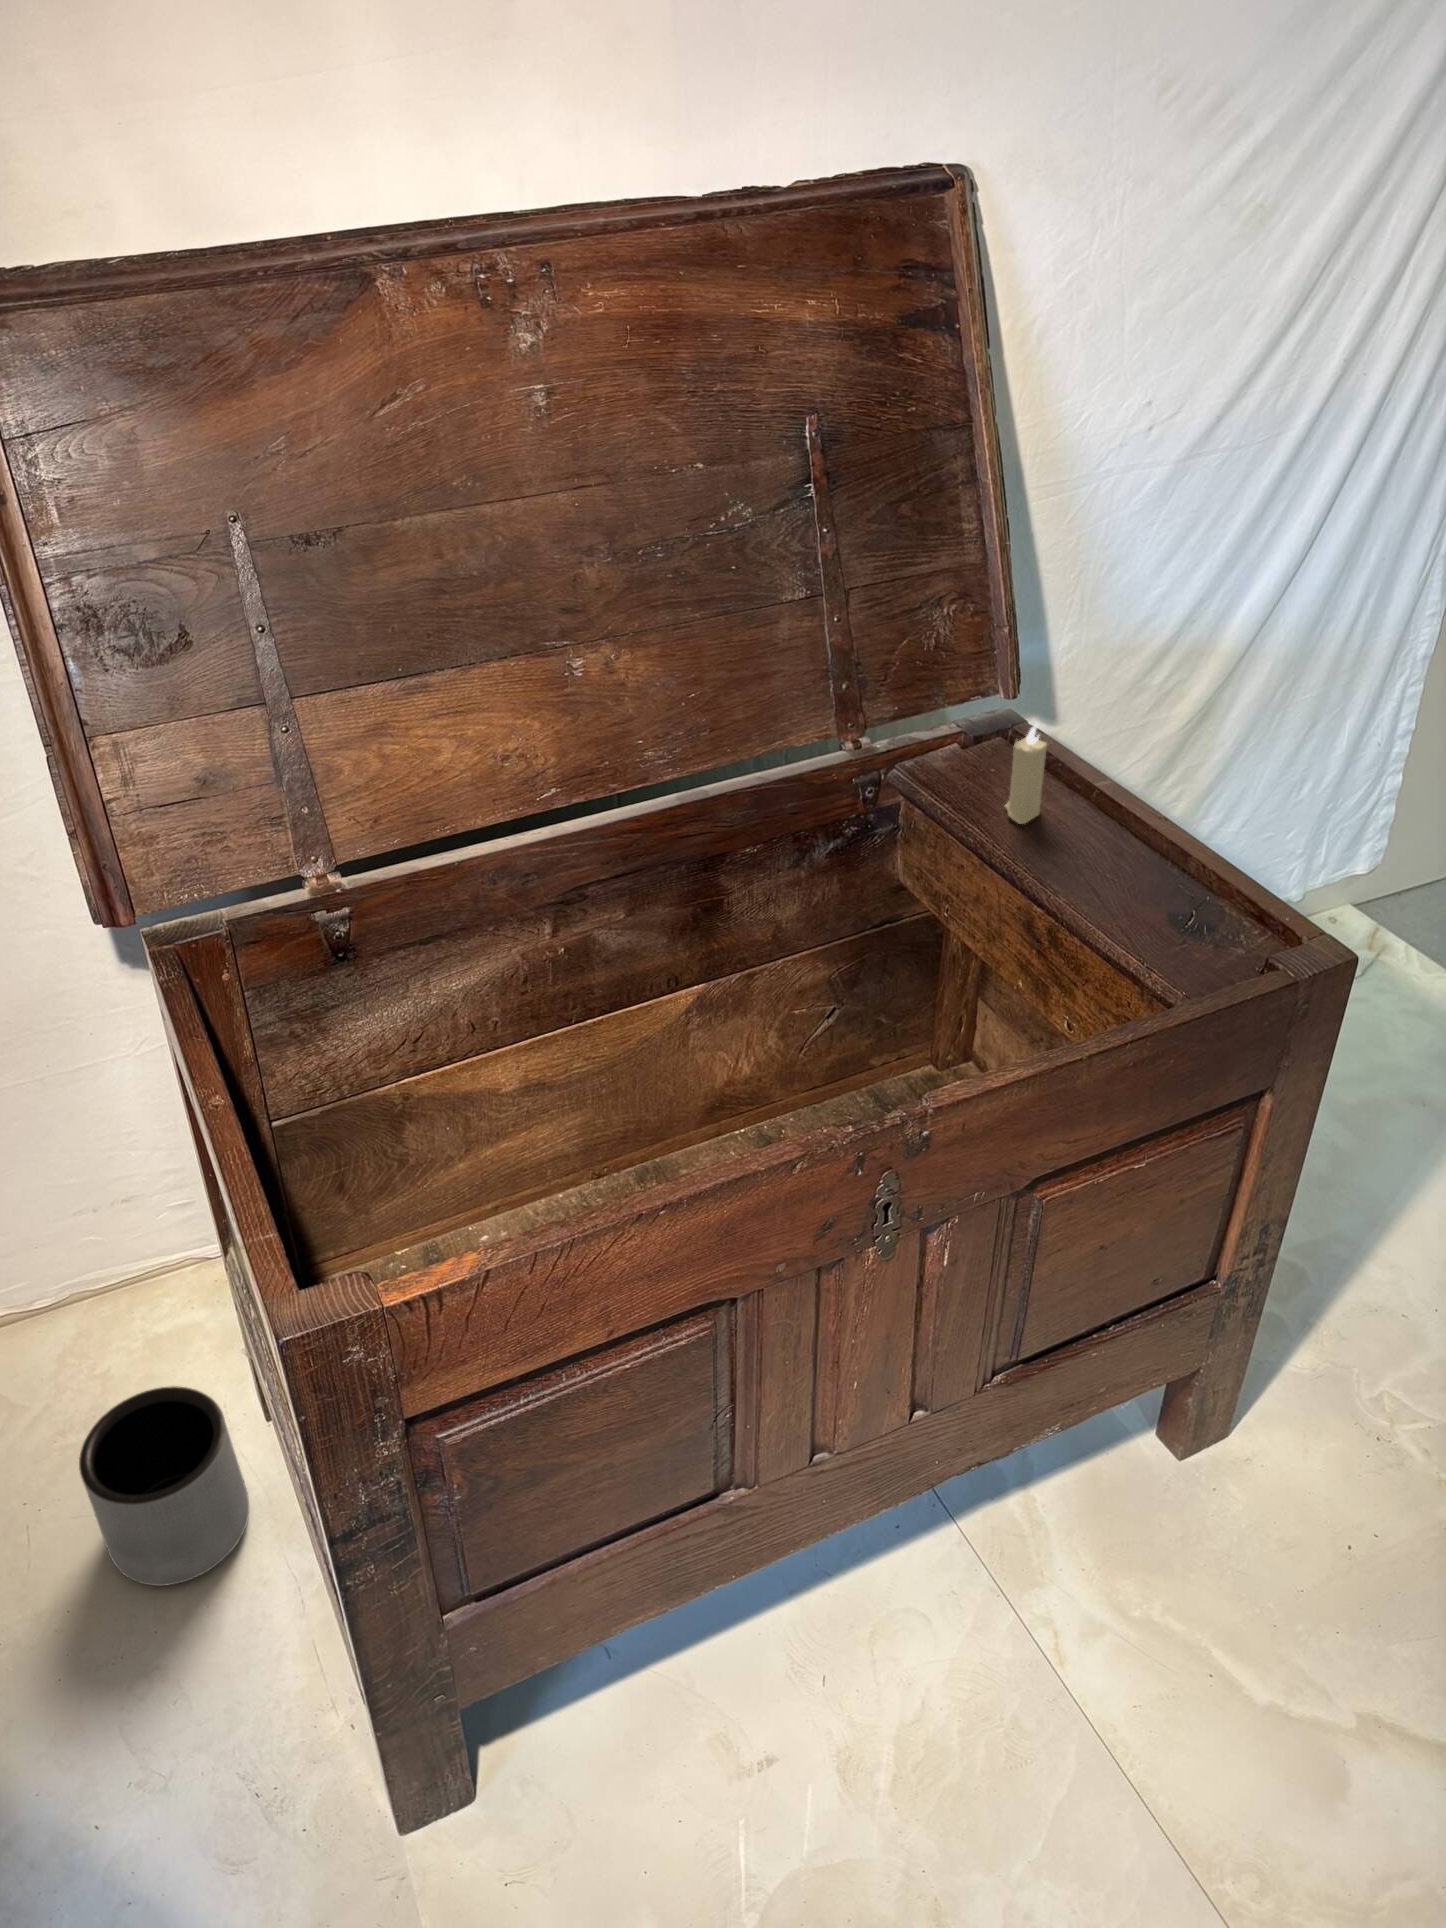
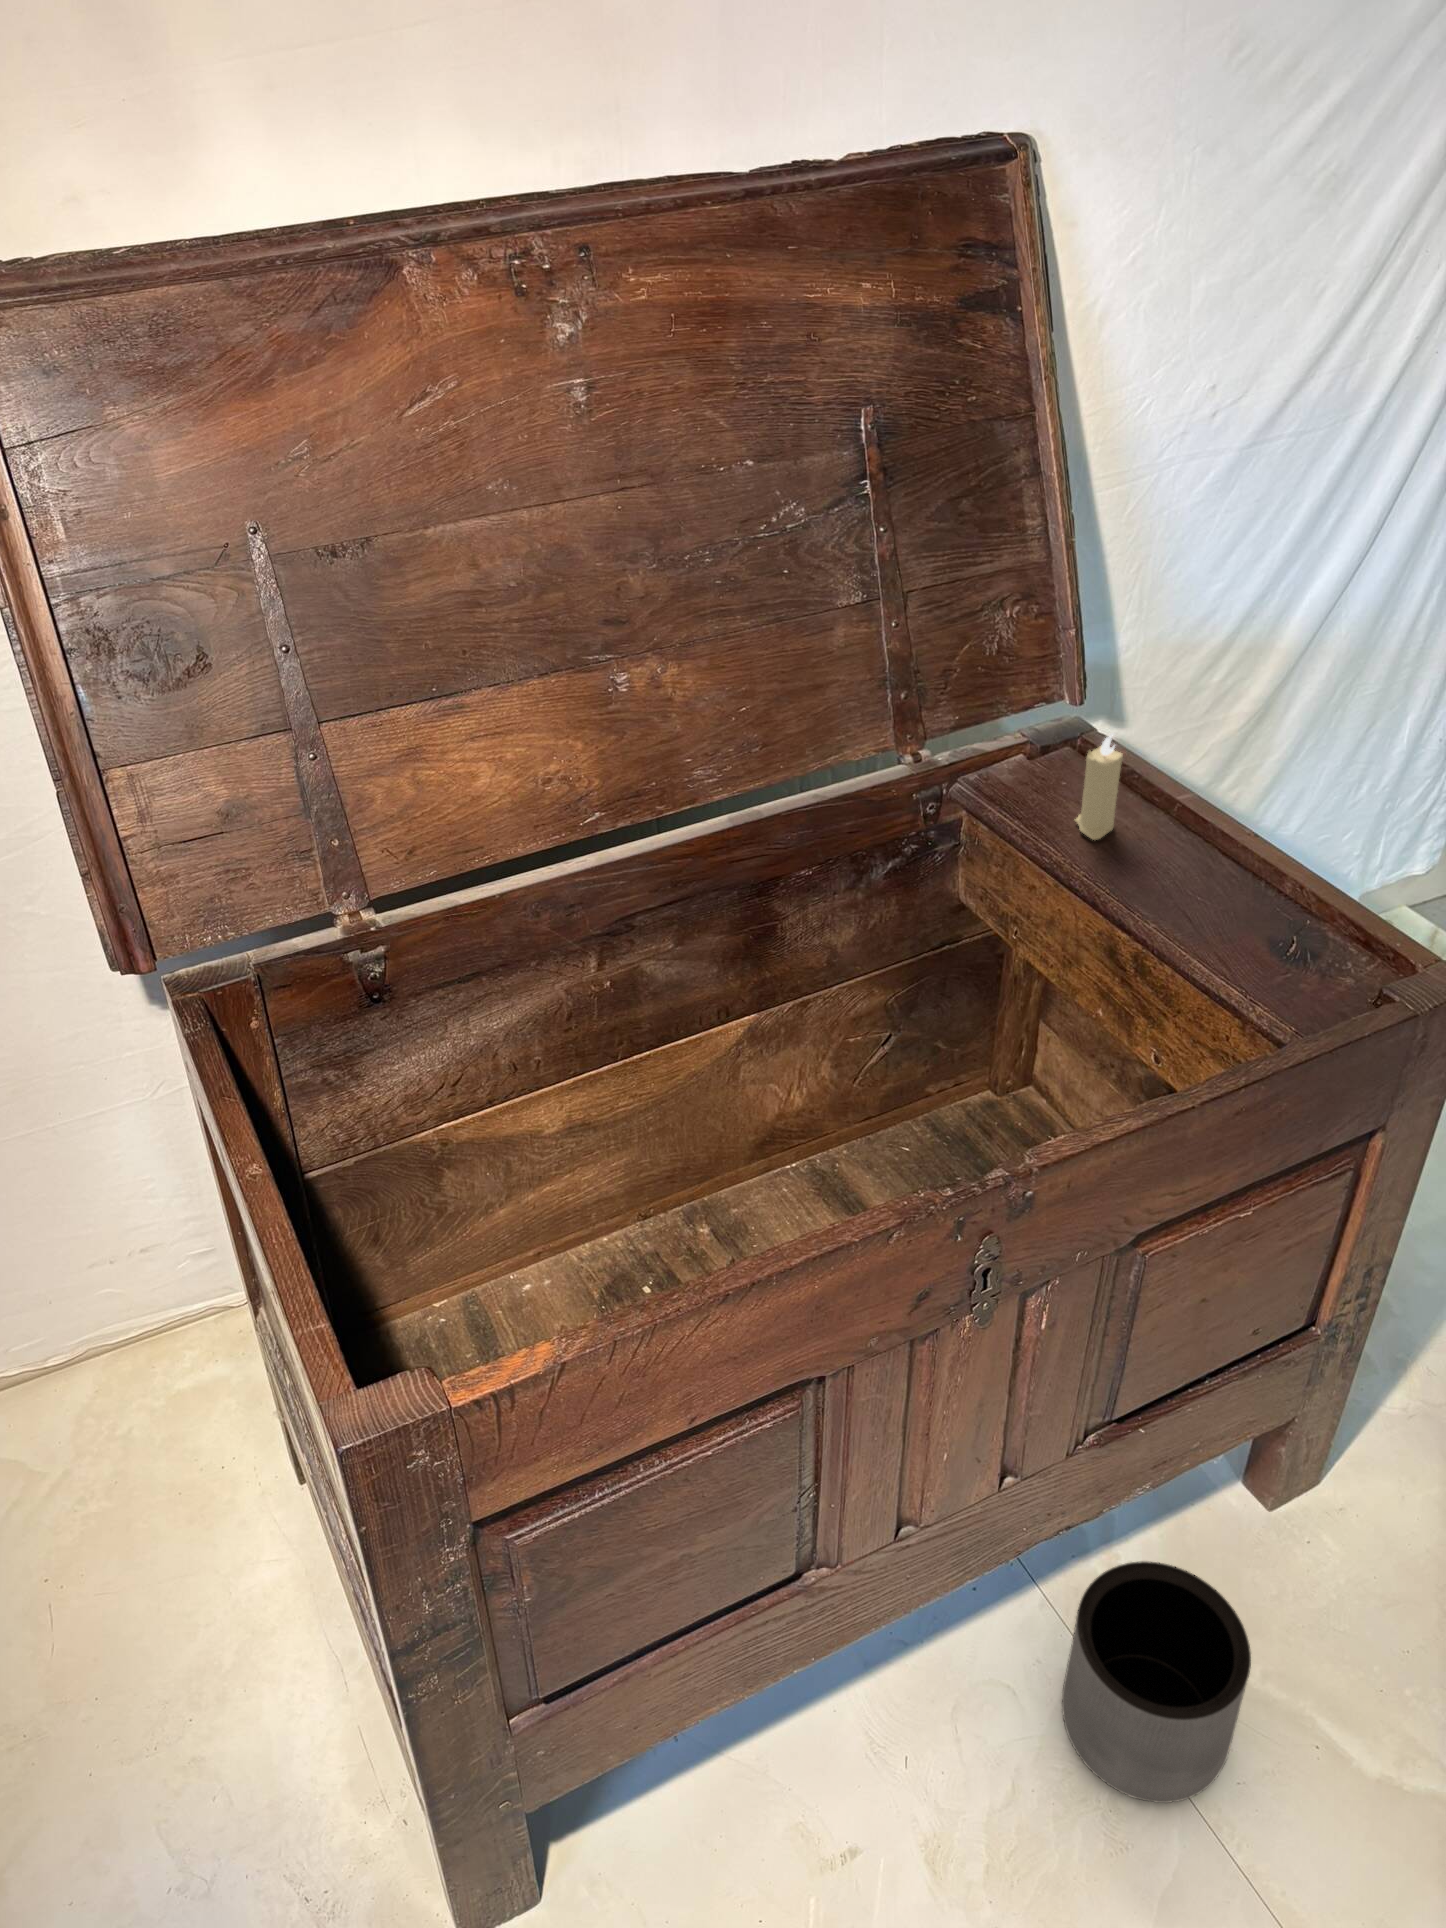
planter: present [79,1386,249,1586] -> present [1062,1561,1251,1803]

